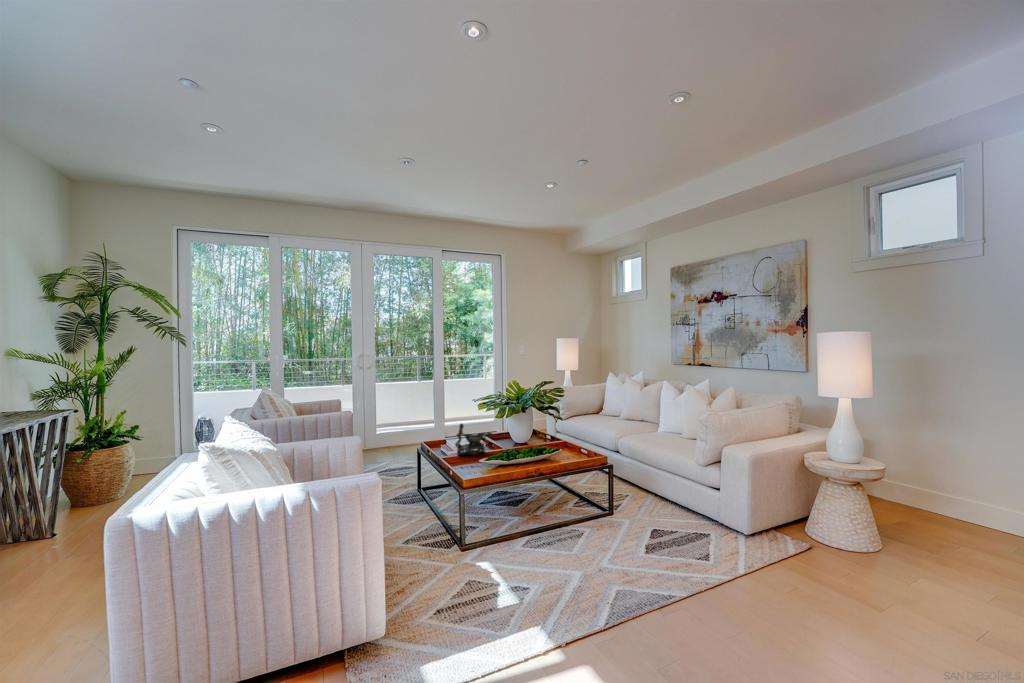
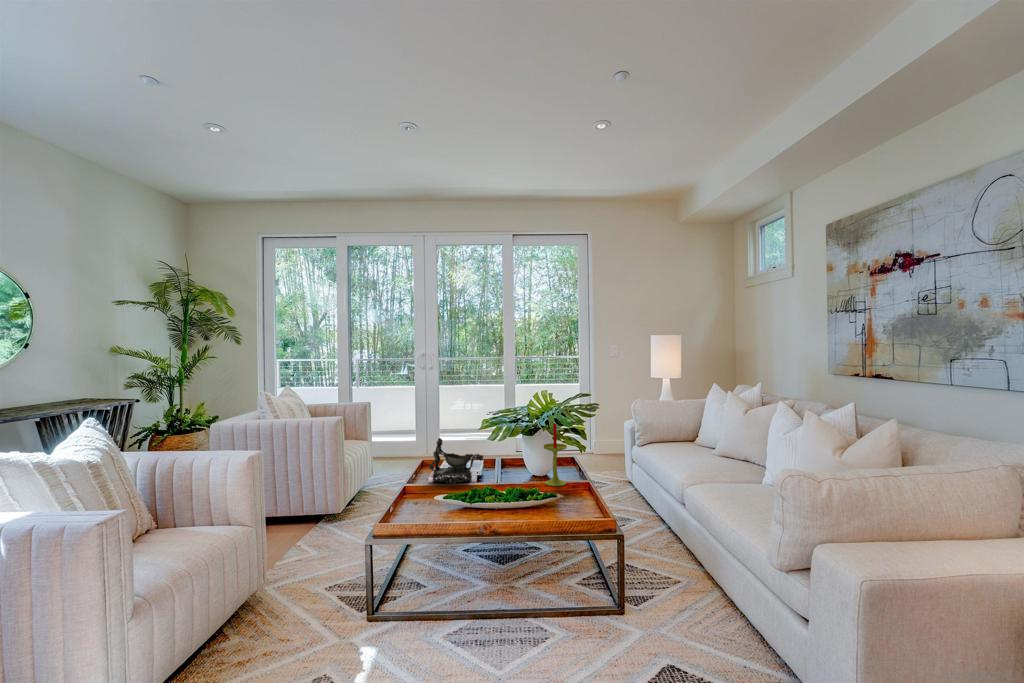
candle: none [534,405,550,448] -> present [544,423,567,486]

